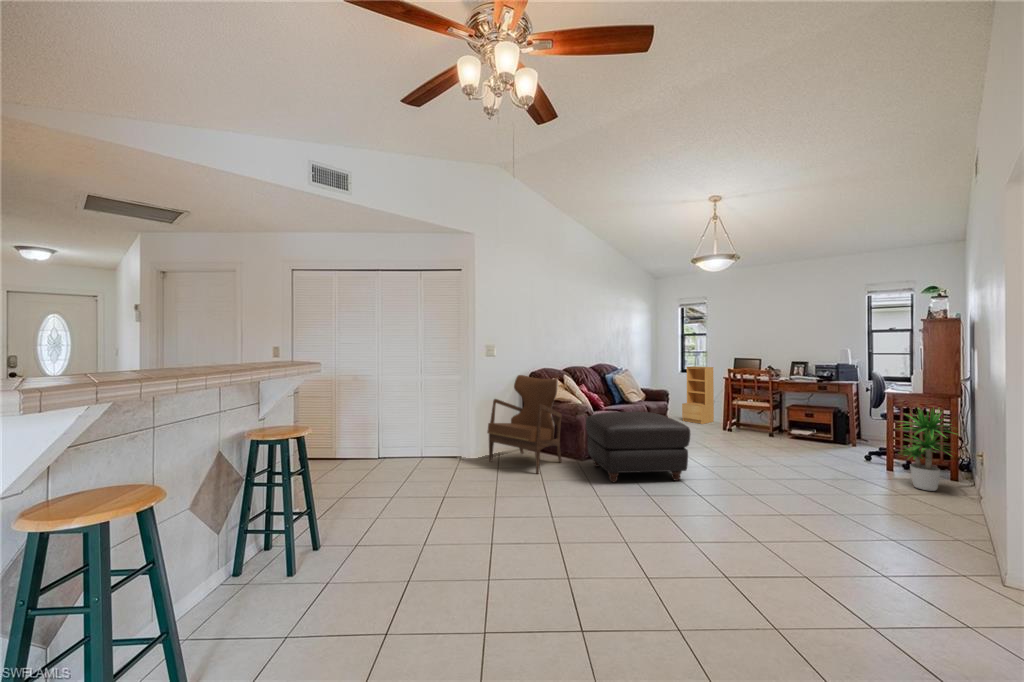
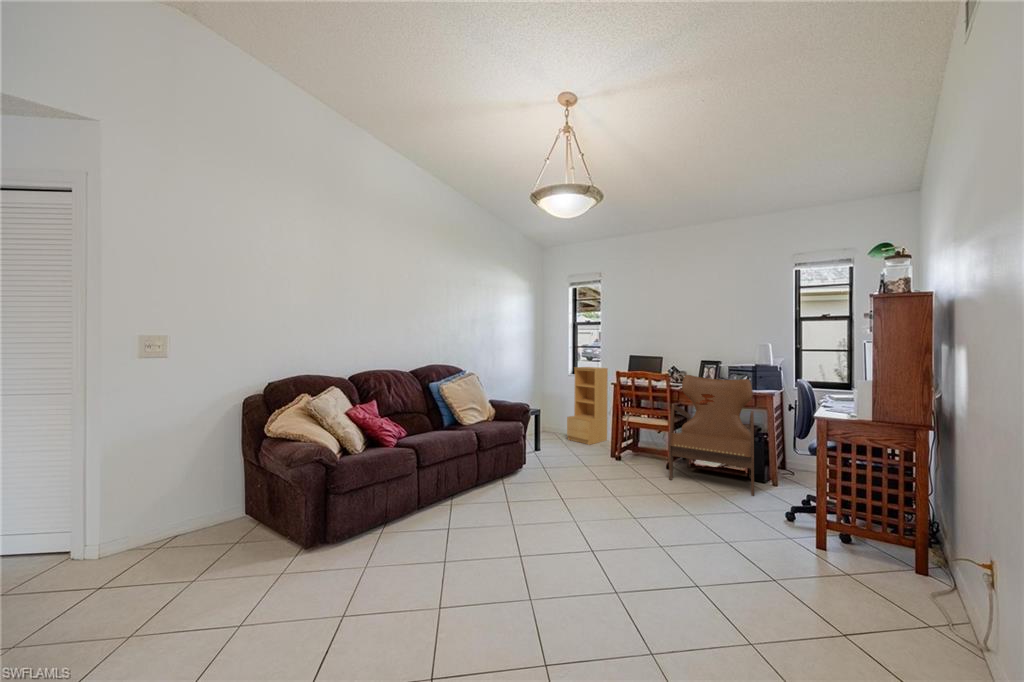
armchair: present [487,375,562,474] -> present [669,375,754,496]
potted plant: present [906,408,955,491] -> none [828,451,960,615]
ottoman: present [586,412,690,482] -> none [274,459,463,620]

